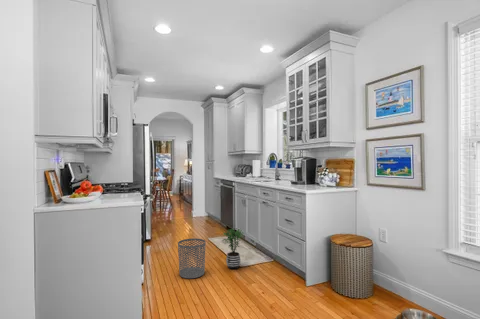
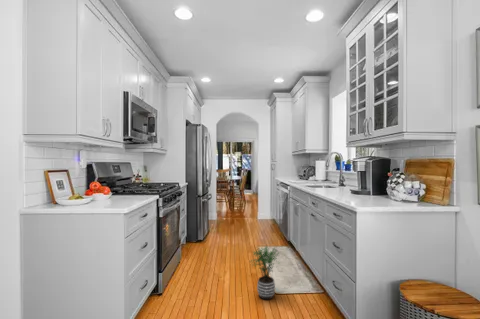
waste bin: present [178,238,206,278] -> none [196,254,229,306]

